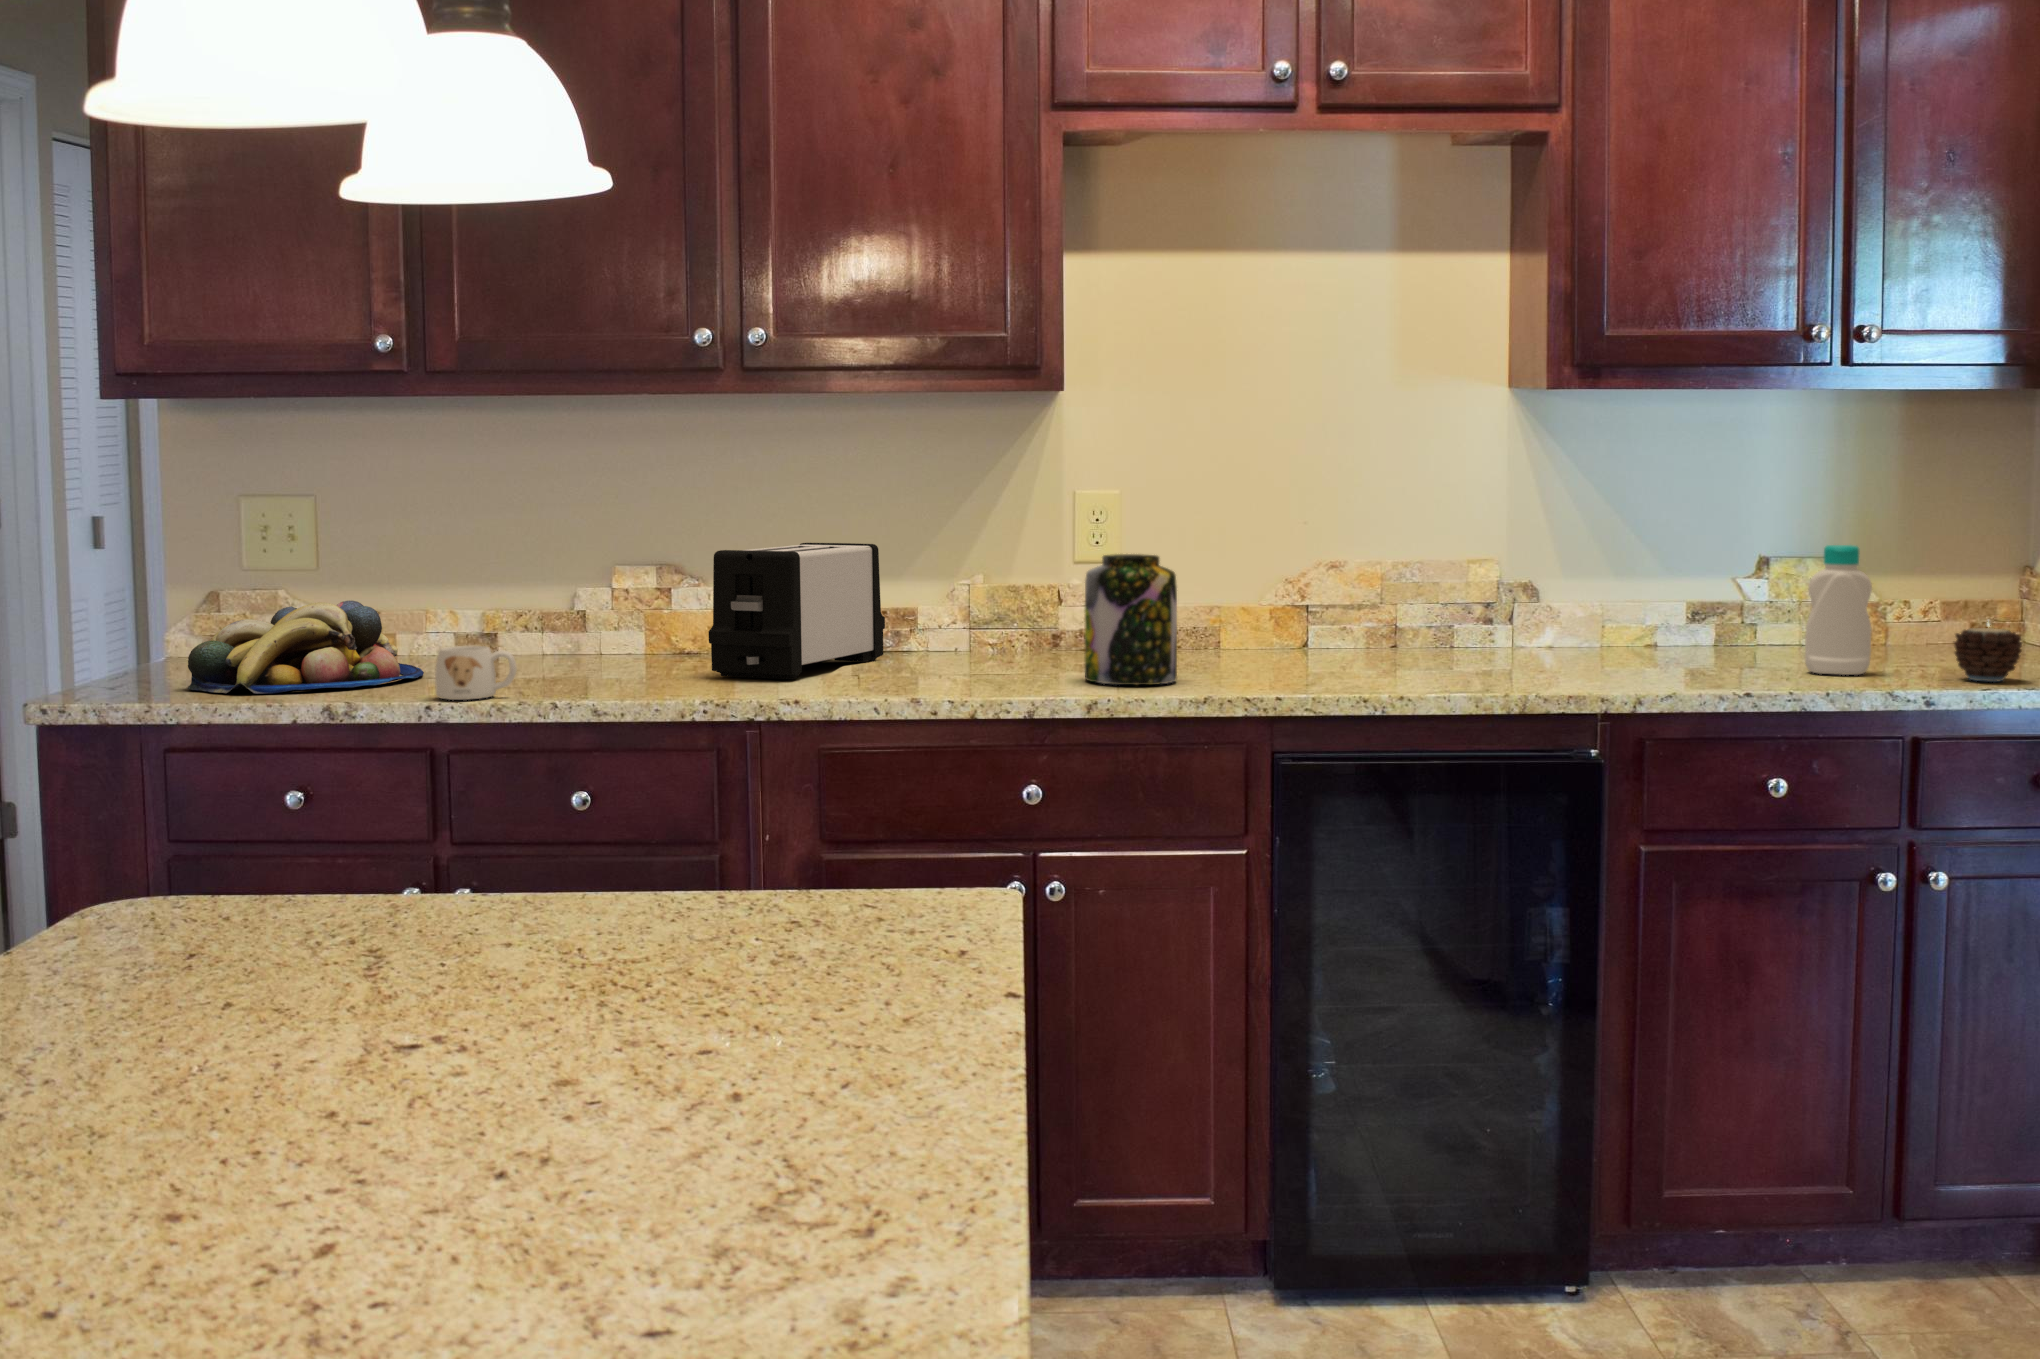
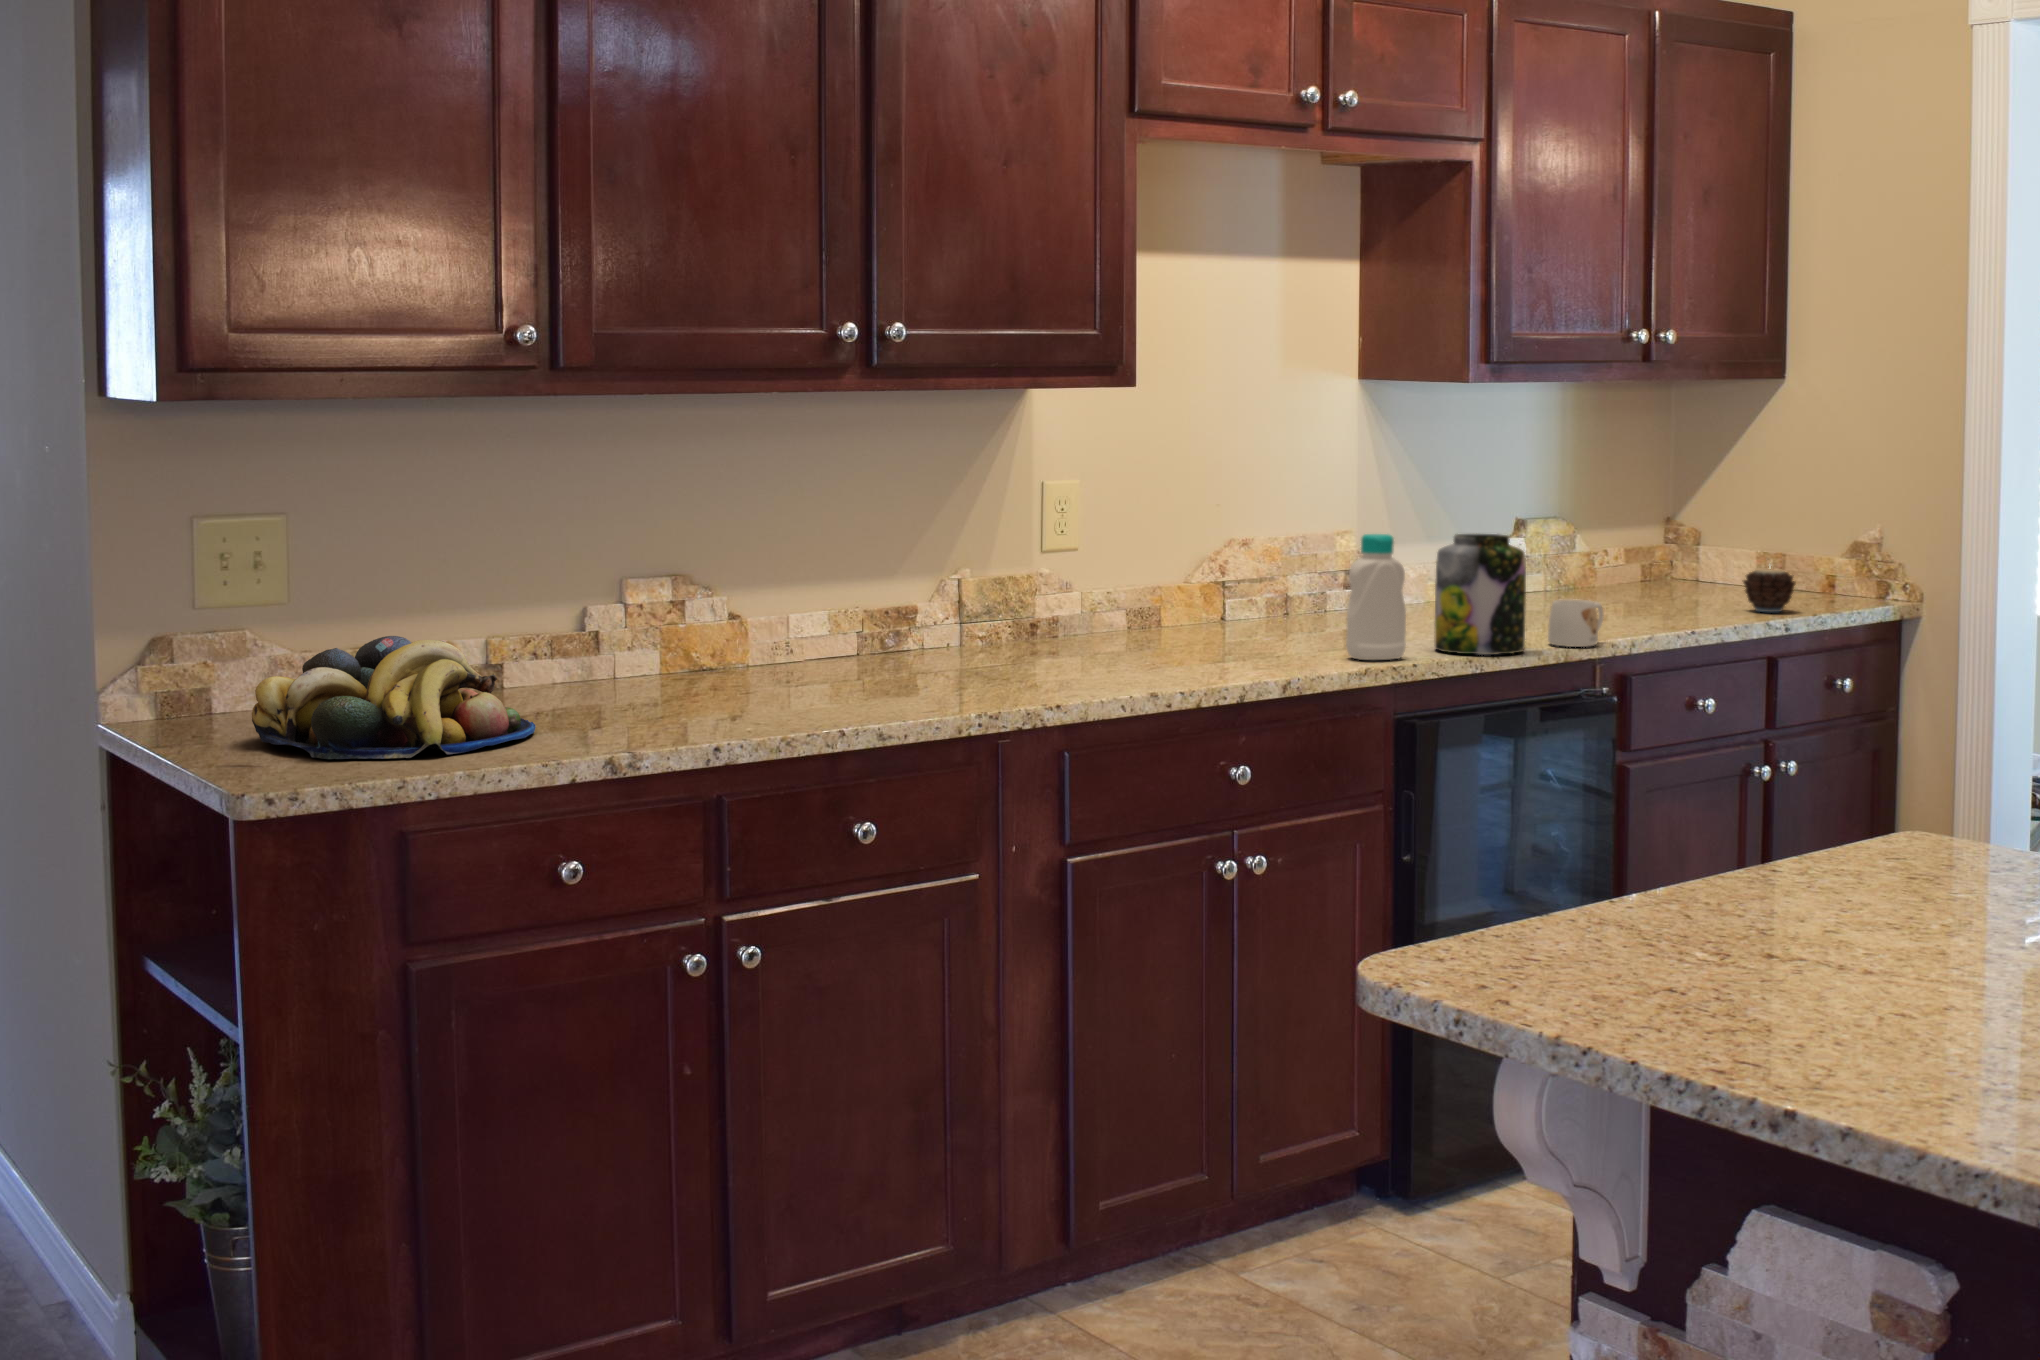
toaster: present [708,543,885,679] -> none [796,538,933,691]
bottle: present [1805,545,1872,675] -> present [1346,534,1406,660]
jar: present [1085,554,1177,685] -> present [1434,534,1526,655]
mug: present [435,646,517,700] -> present [1548,599,1603,647]

